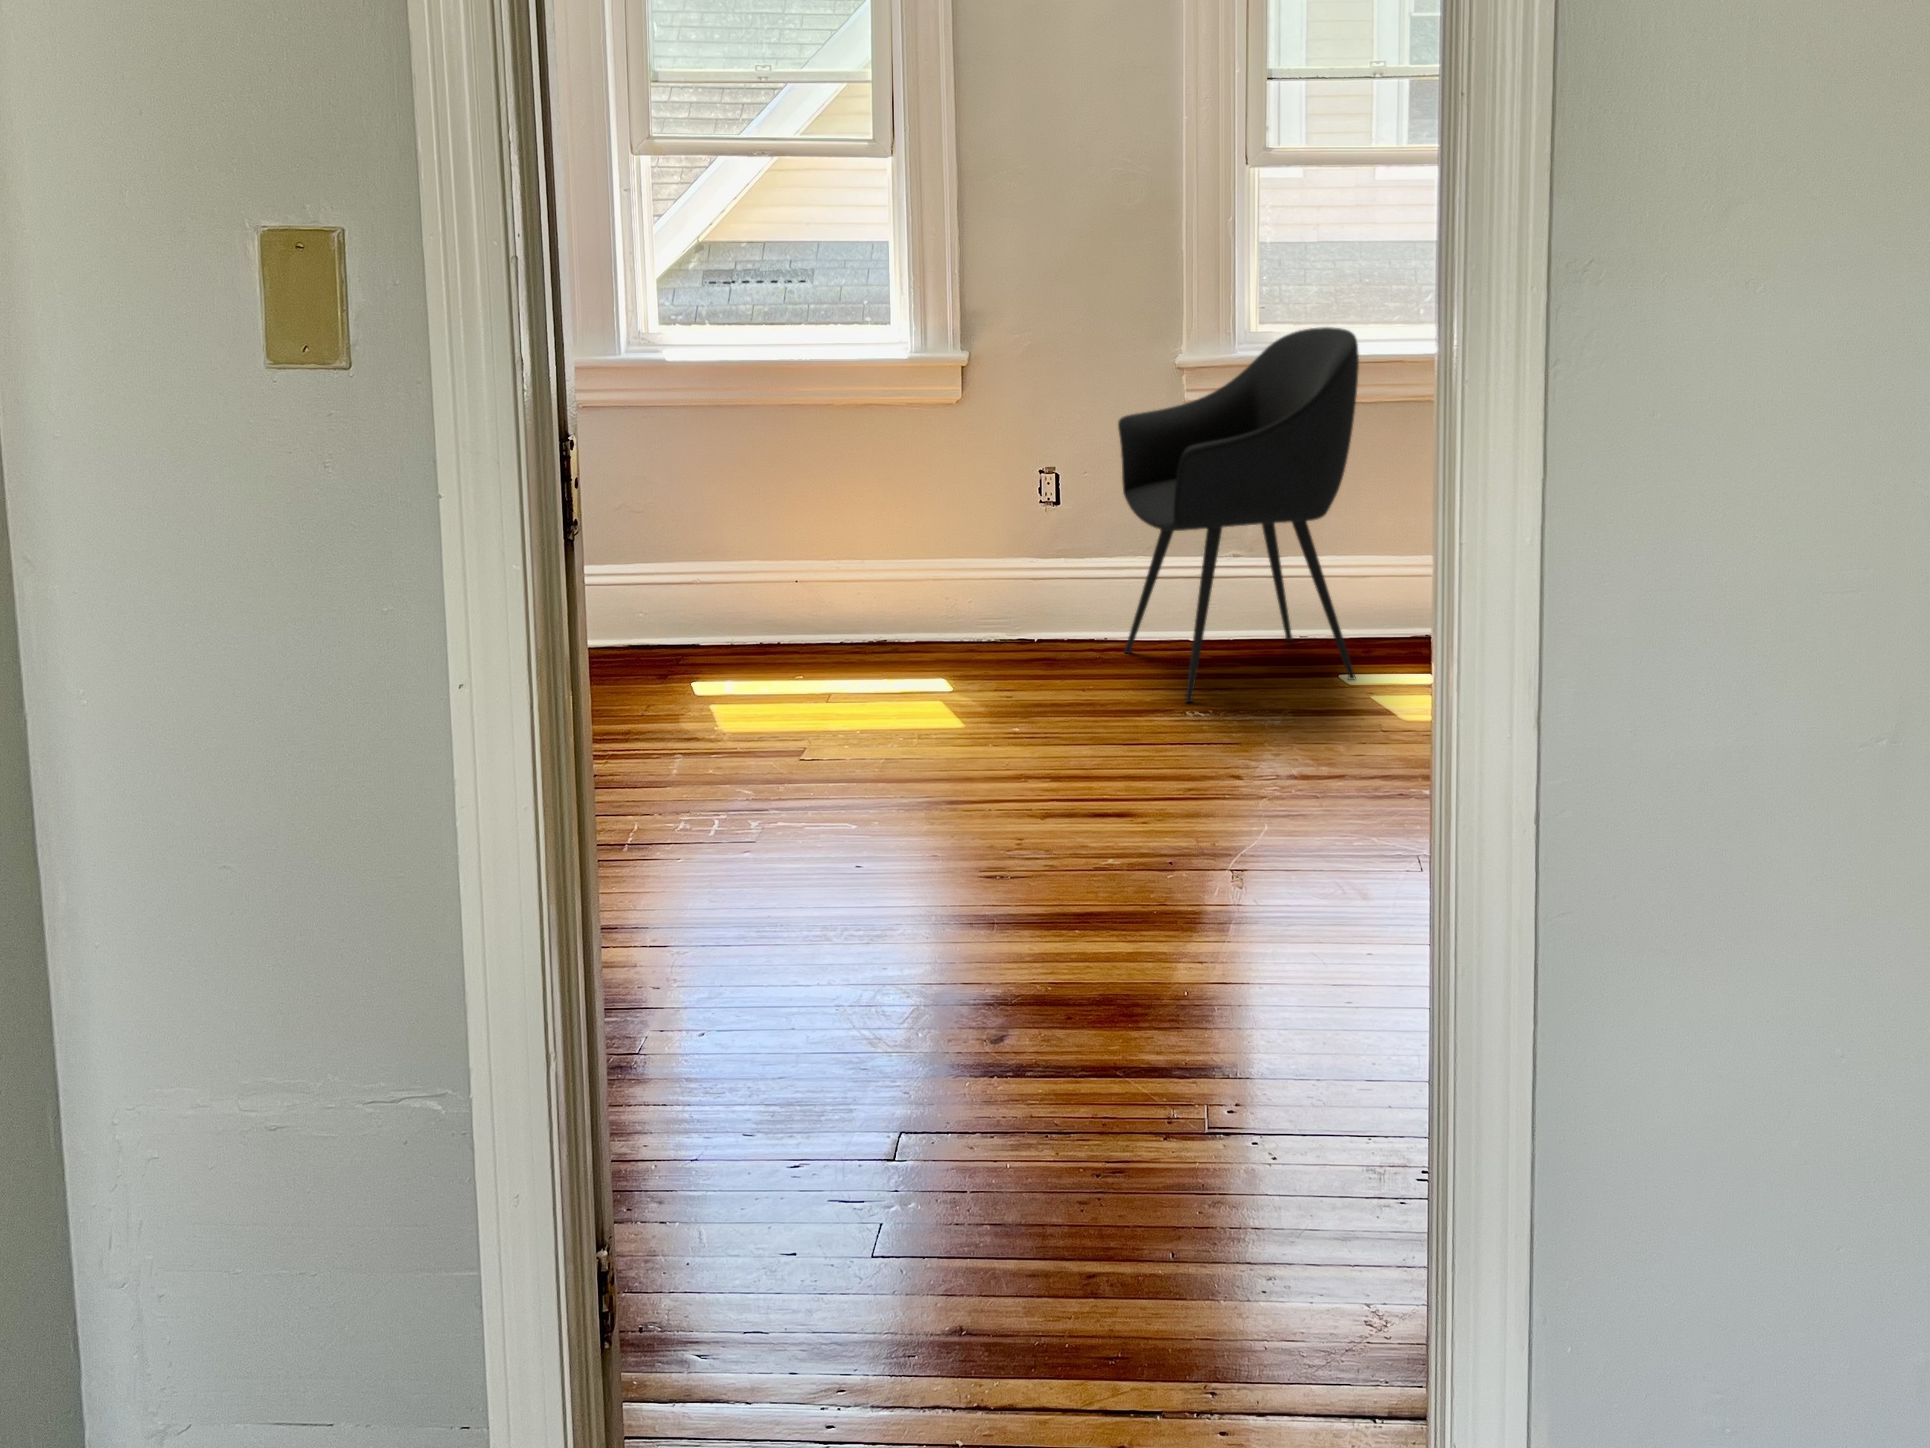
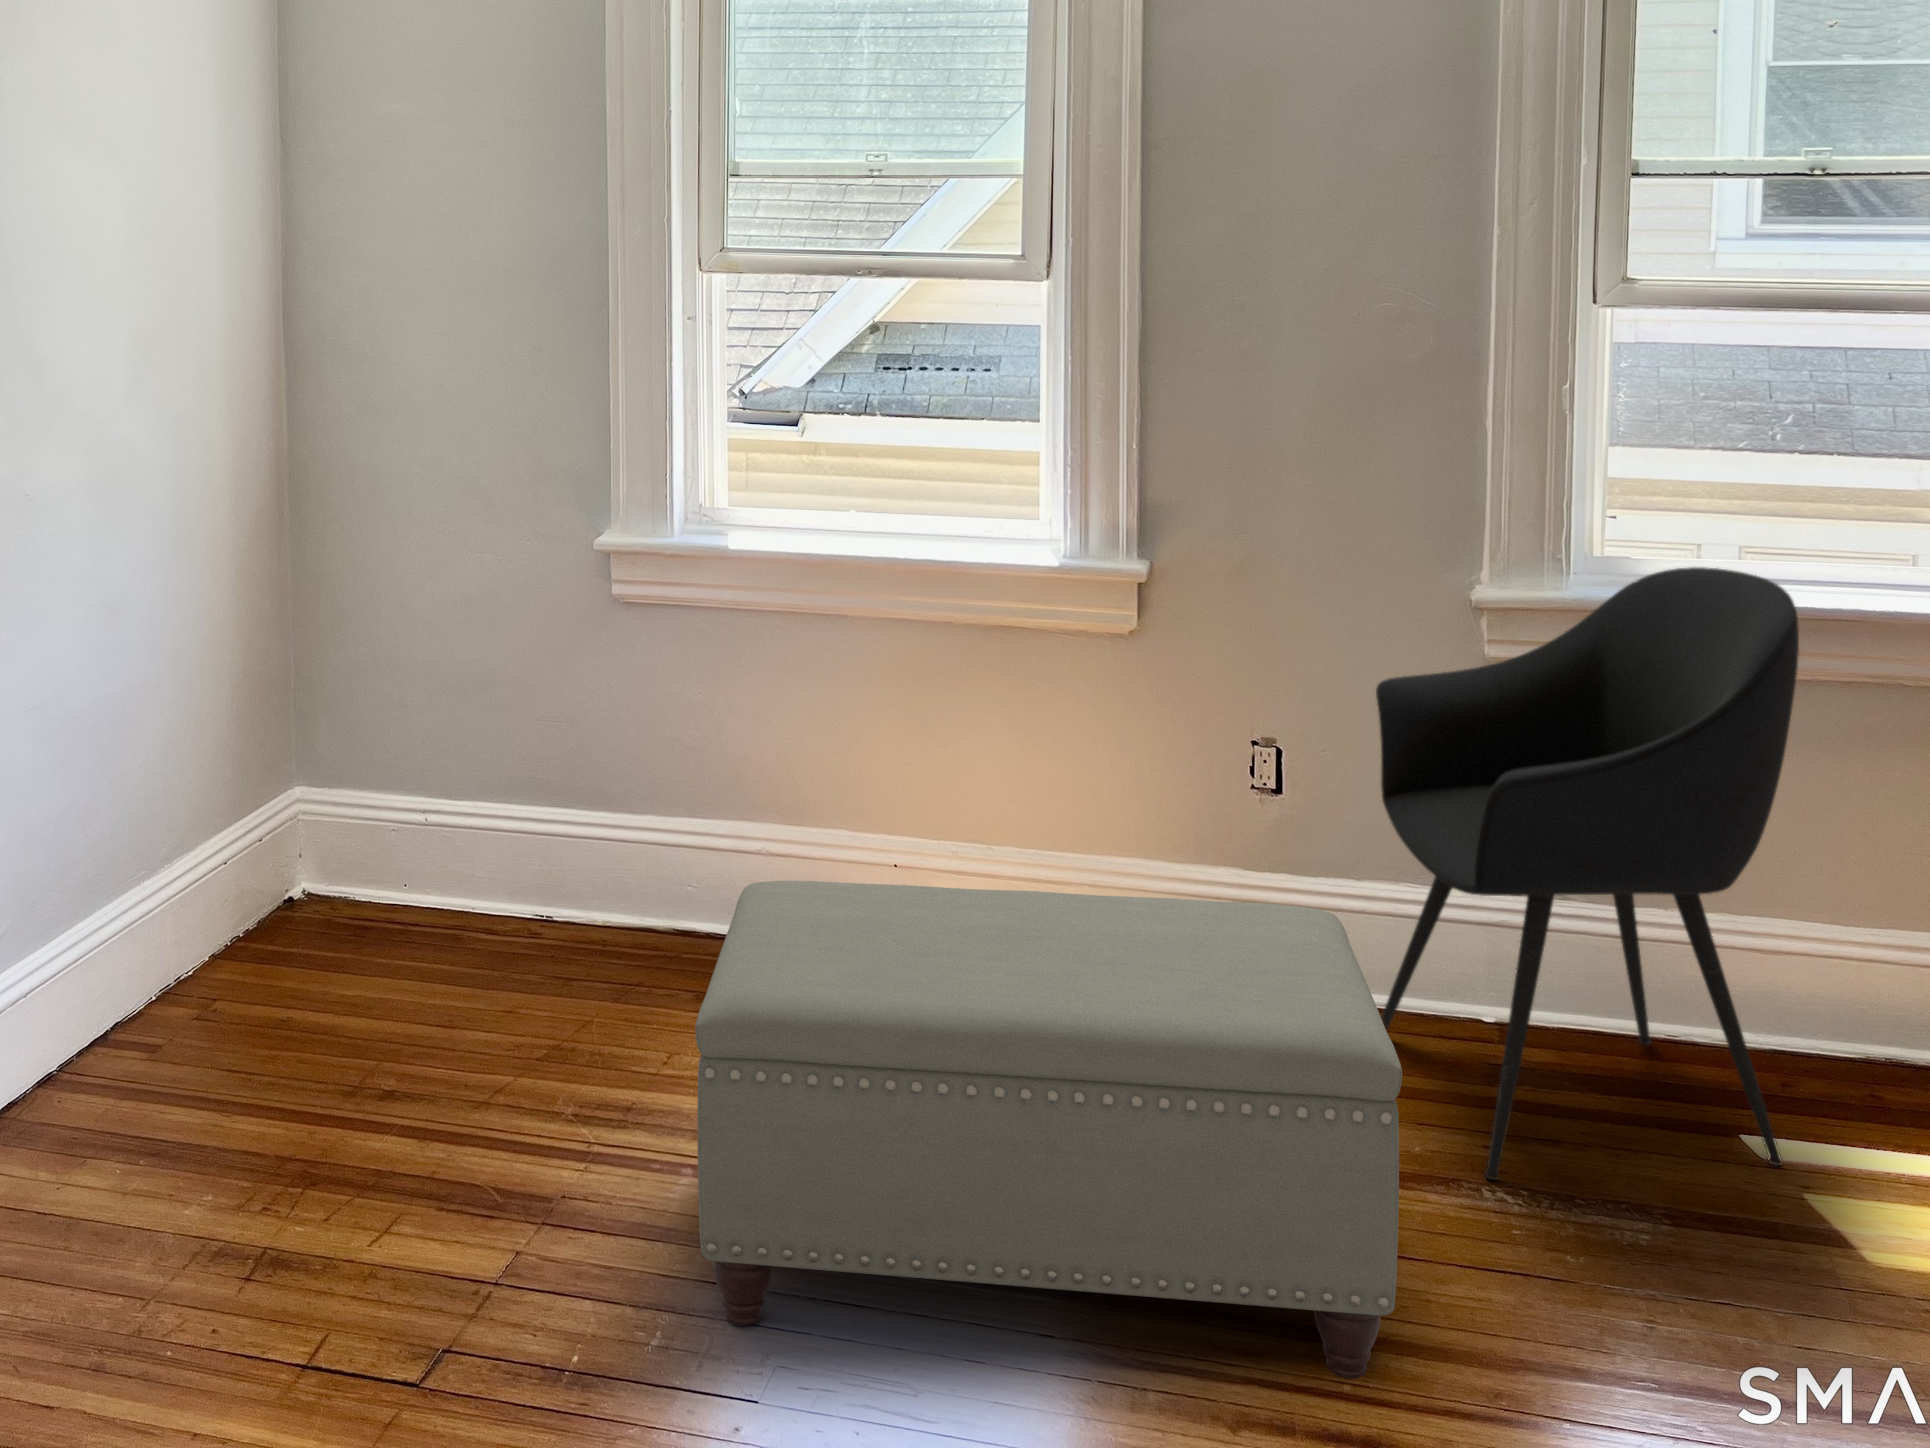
ottoman: none [692,536,1122,807] -> present [695,881,1402,1379]

